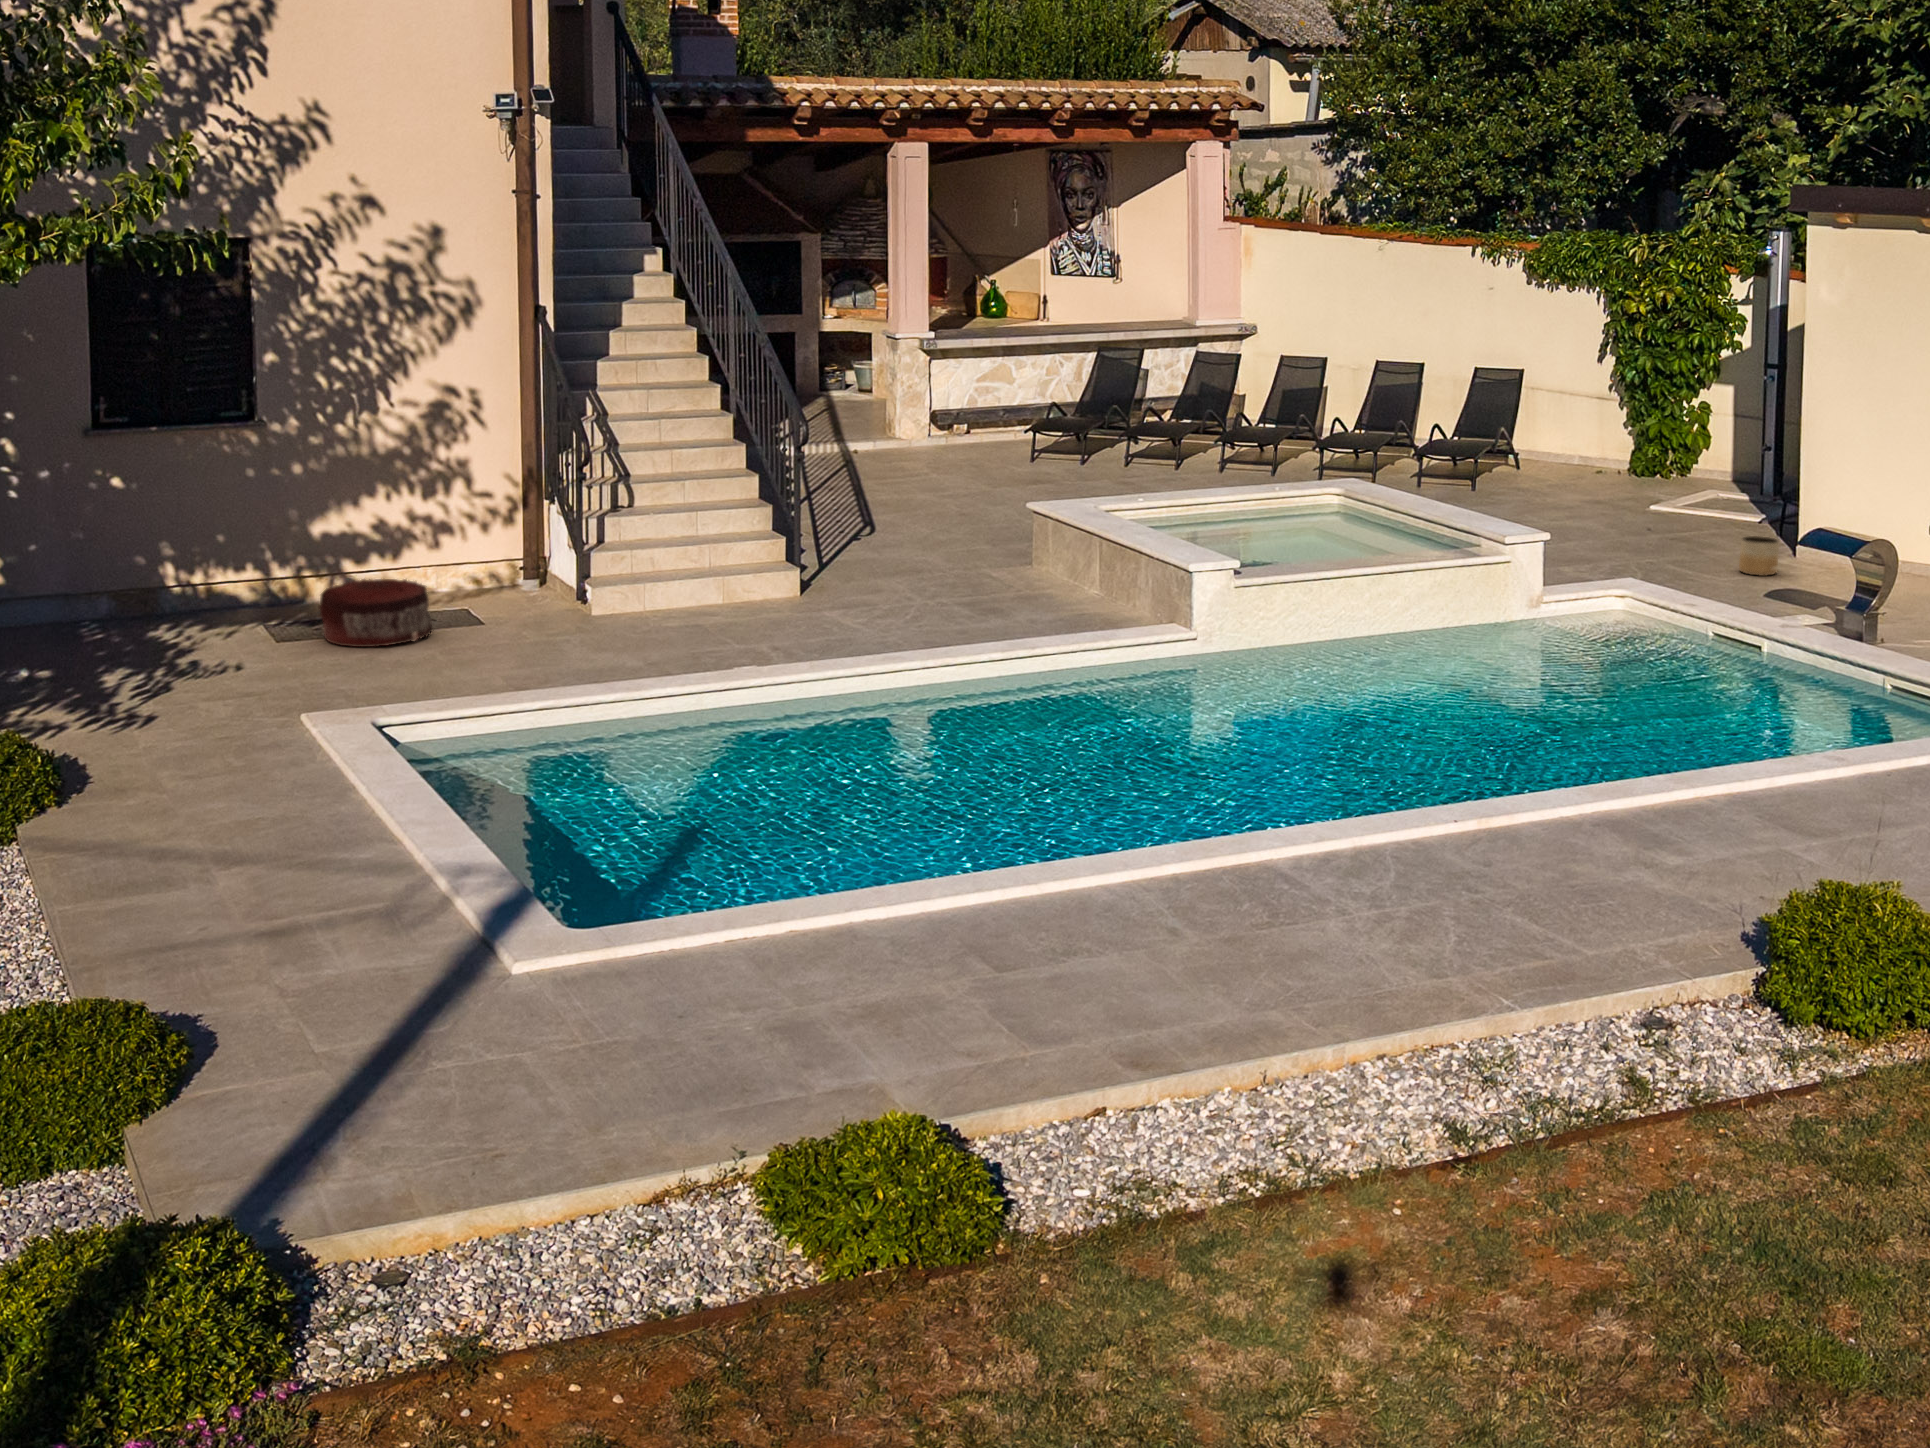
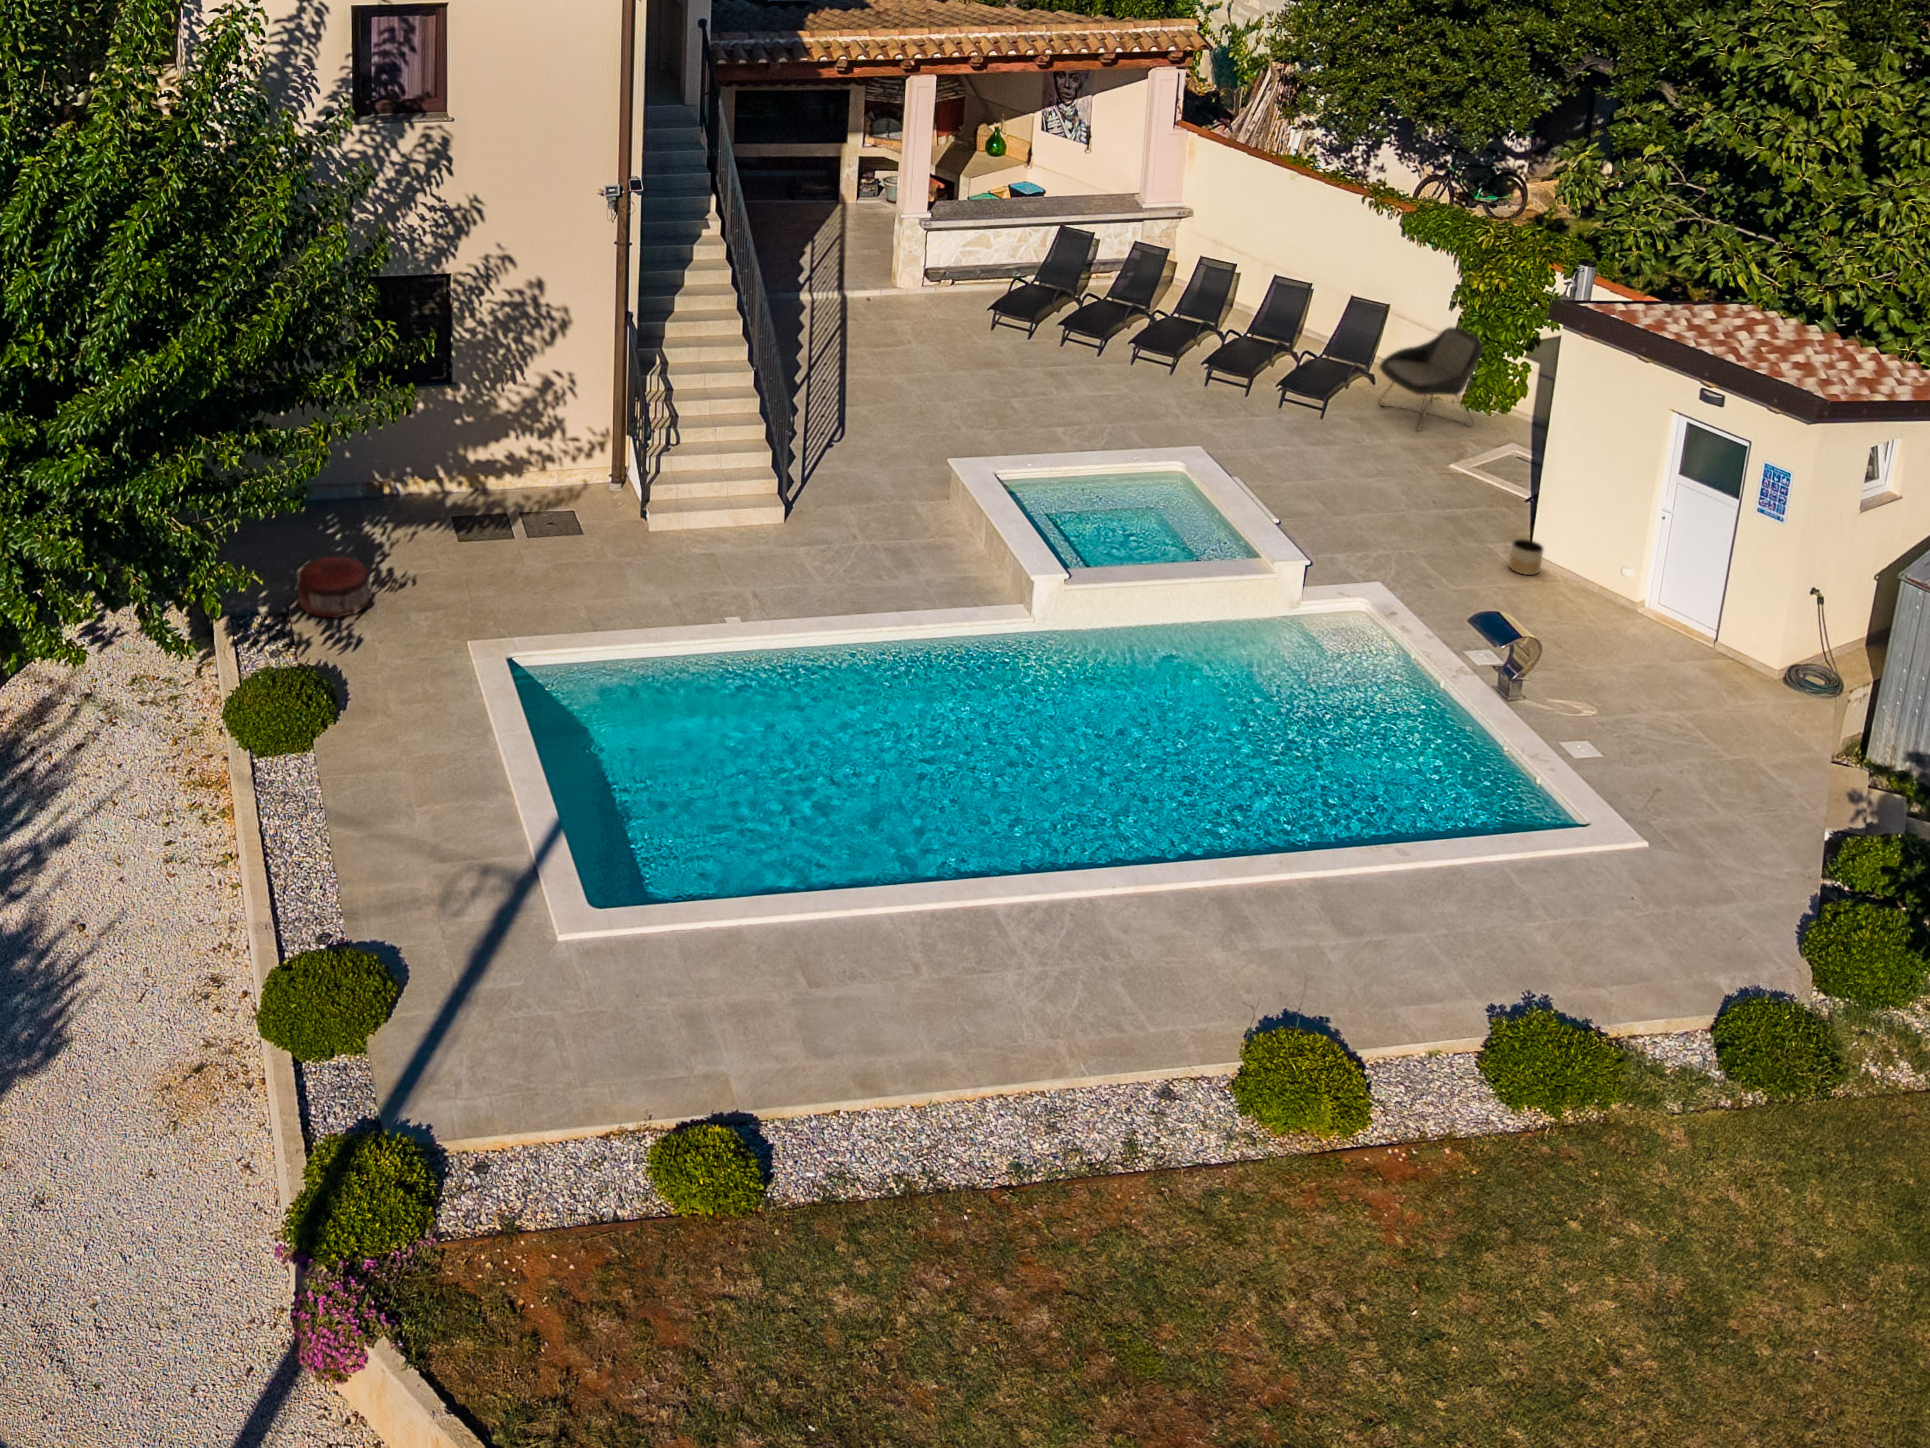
lounge chair: none [1527,375,1648,498] -> present [1380,327,1482,430]
pouf: present [319,579,433,647] -> present [297,557,371,618]

